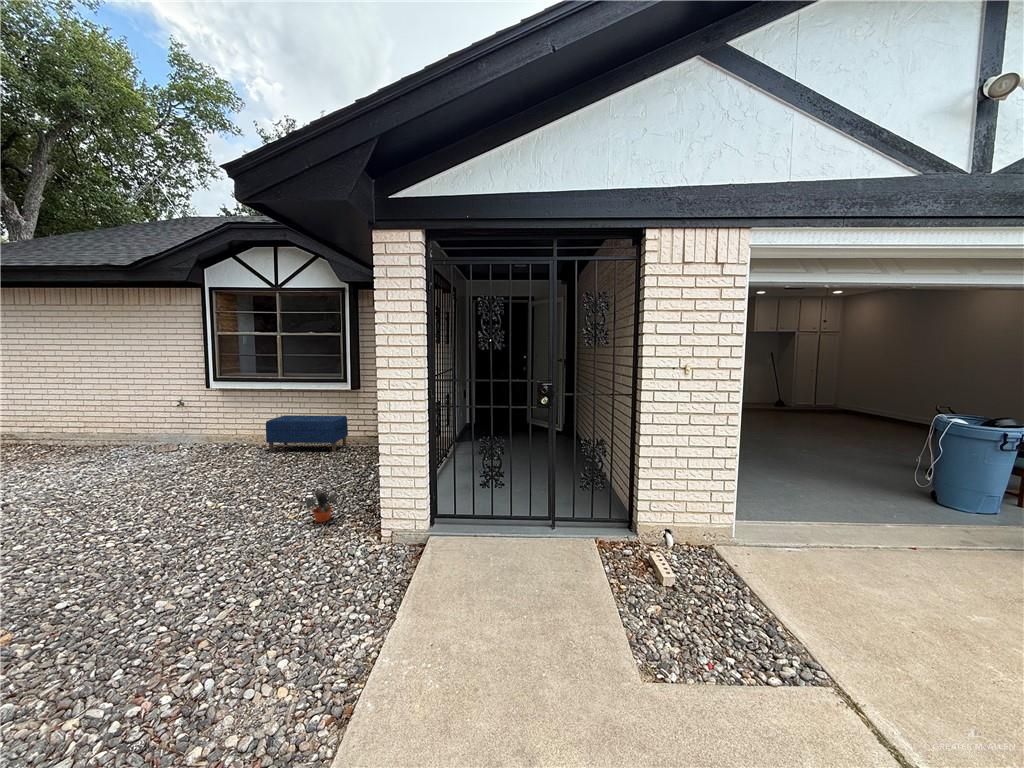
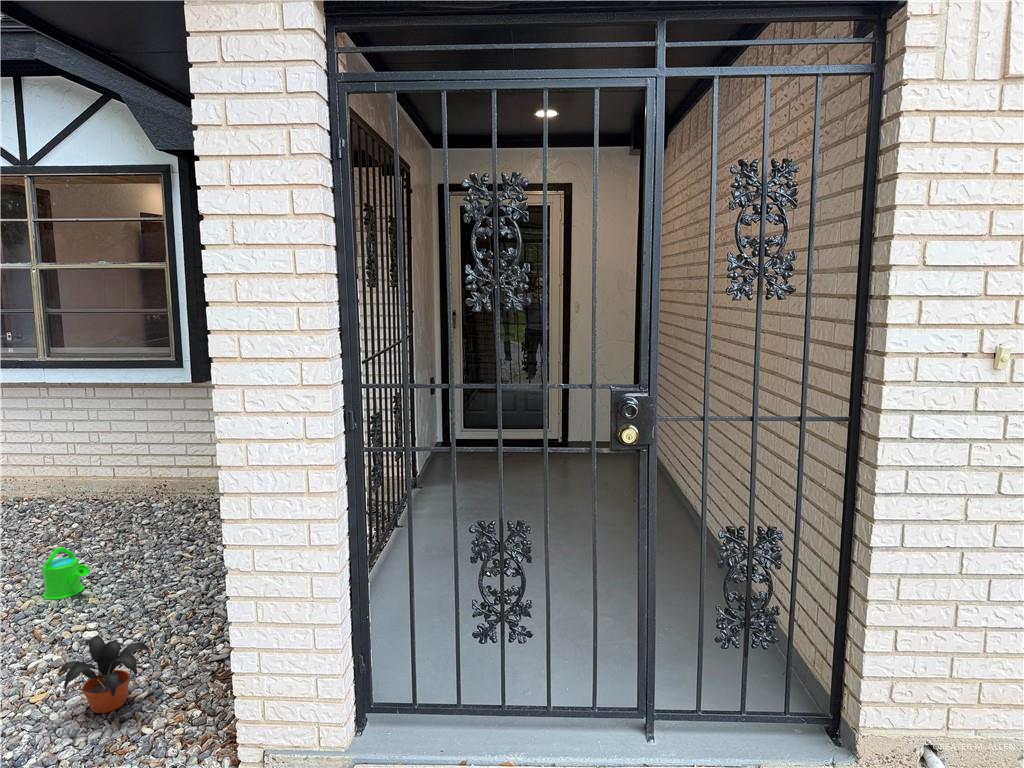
bench: present [266,415,348,453] -> none [13,435,190,515]
watering can: none [284,460,307,484] -> present [41,547,89,599]

